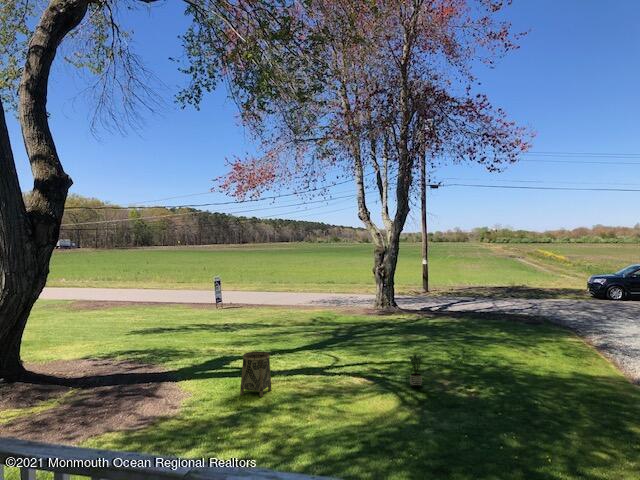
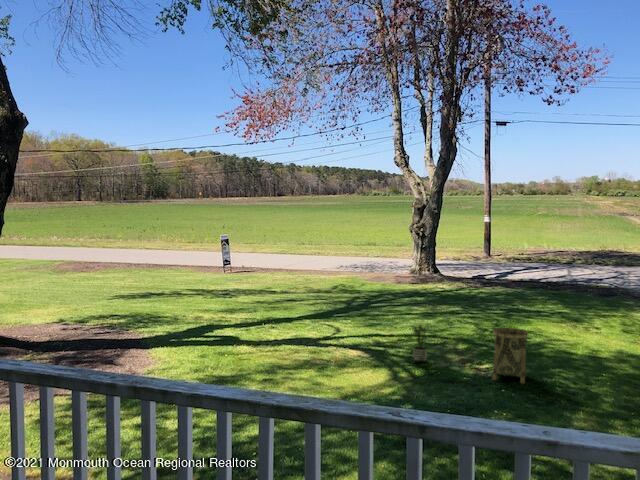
basket: present [240,352,271,397] -> present [492,327,528,383]

